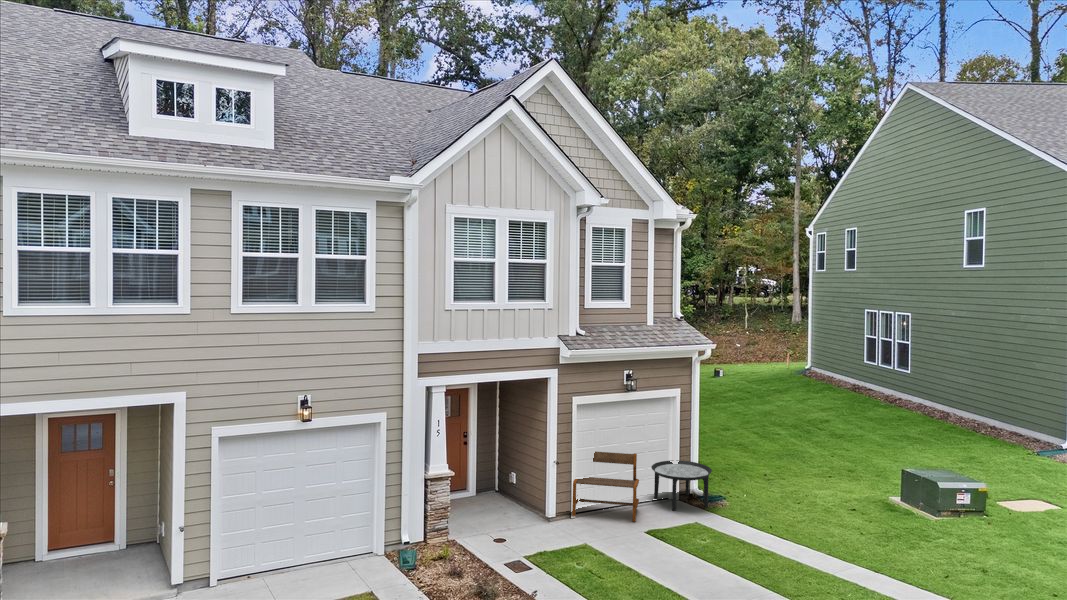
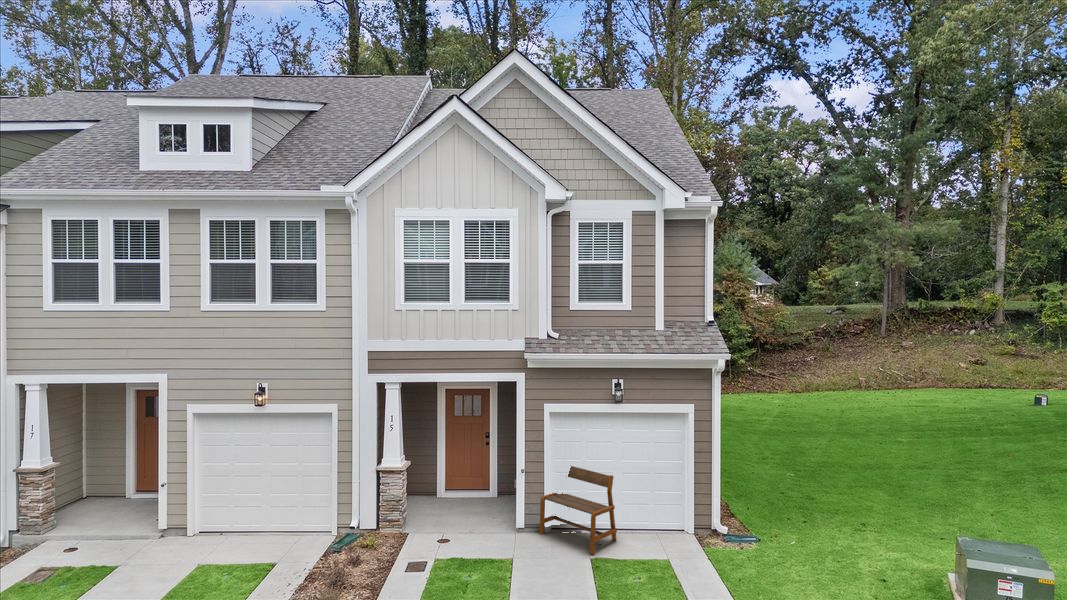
round table: present [651,460,712,511] -> none [643,489,716,555]

